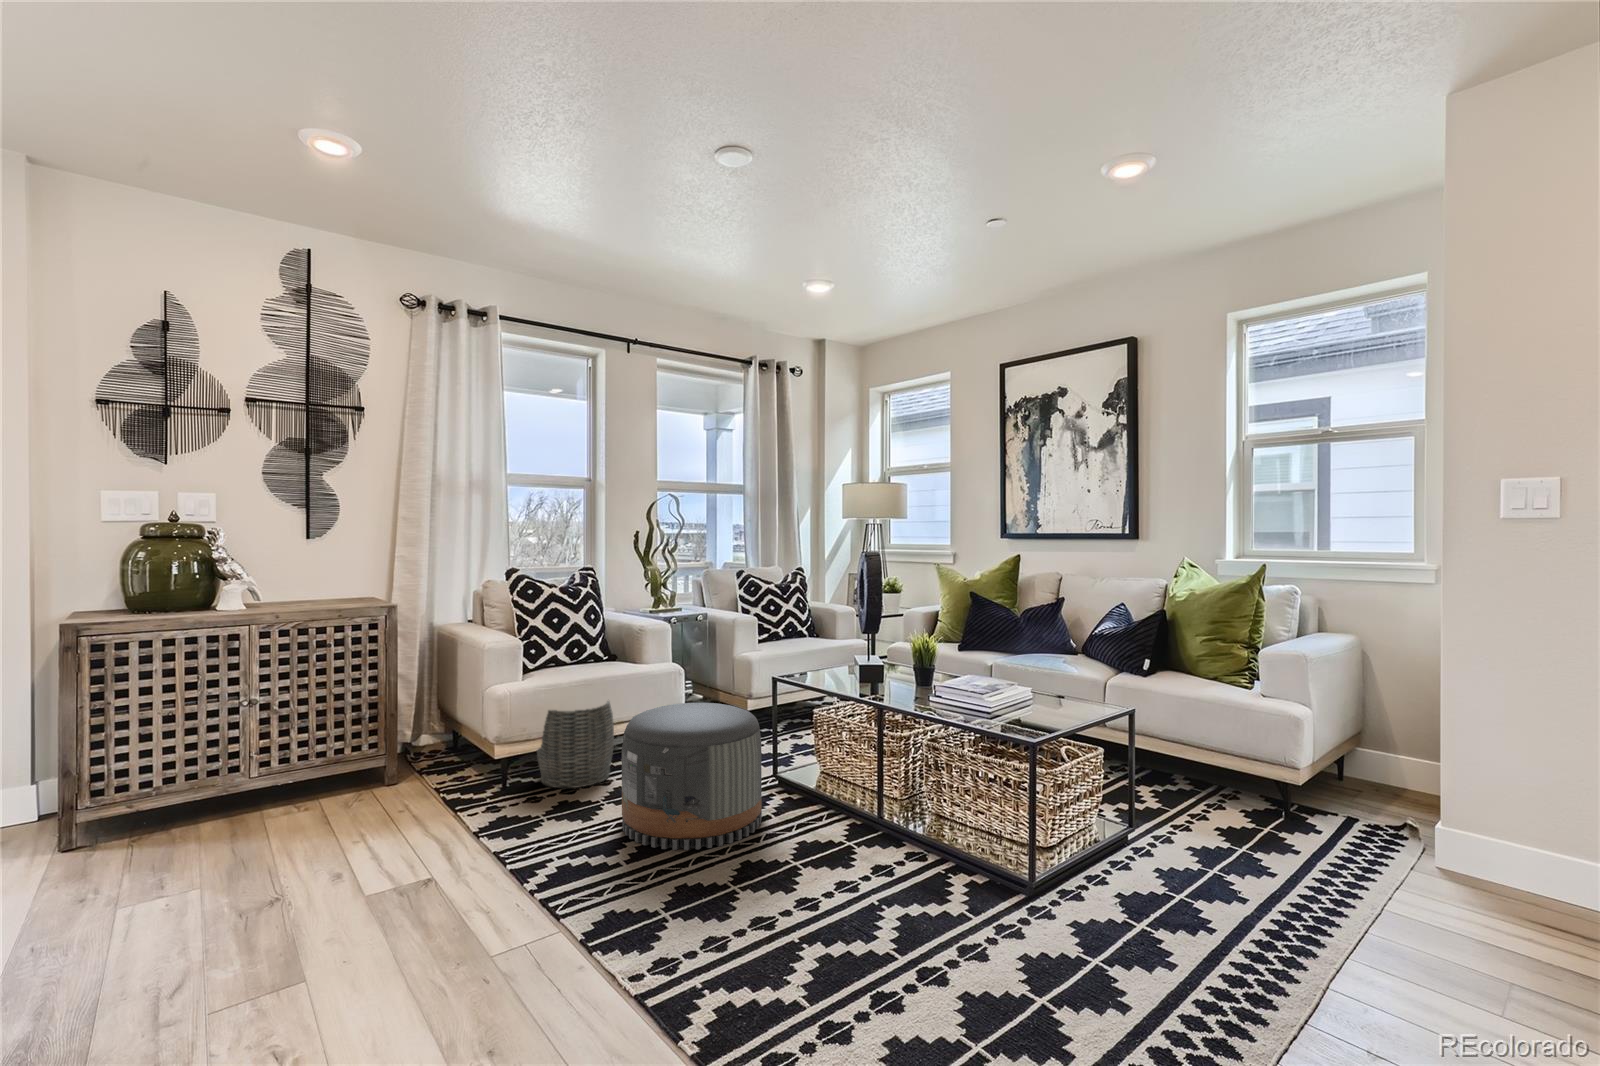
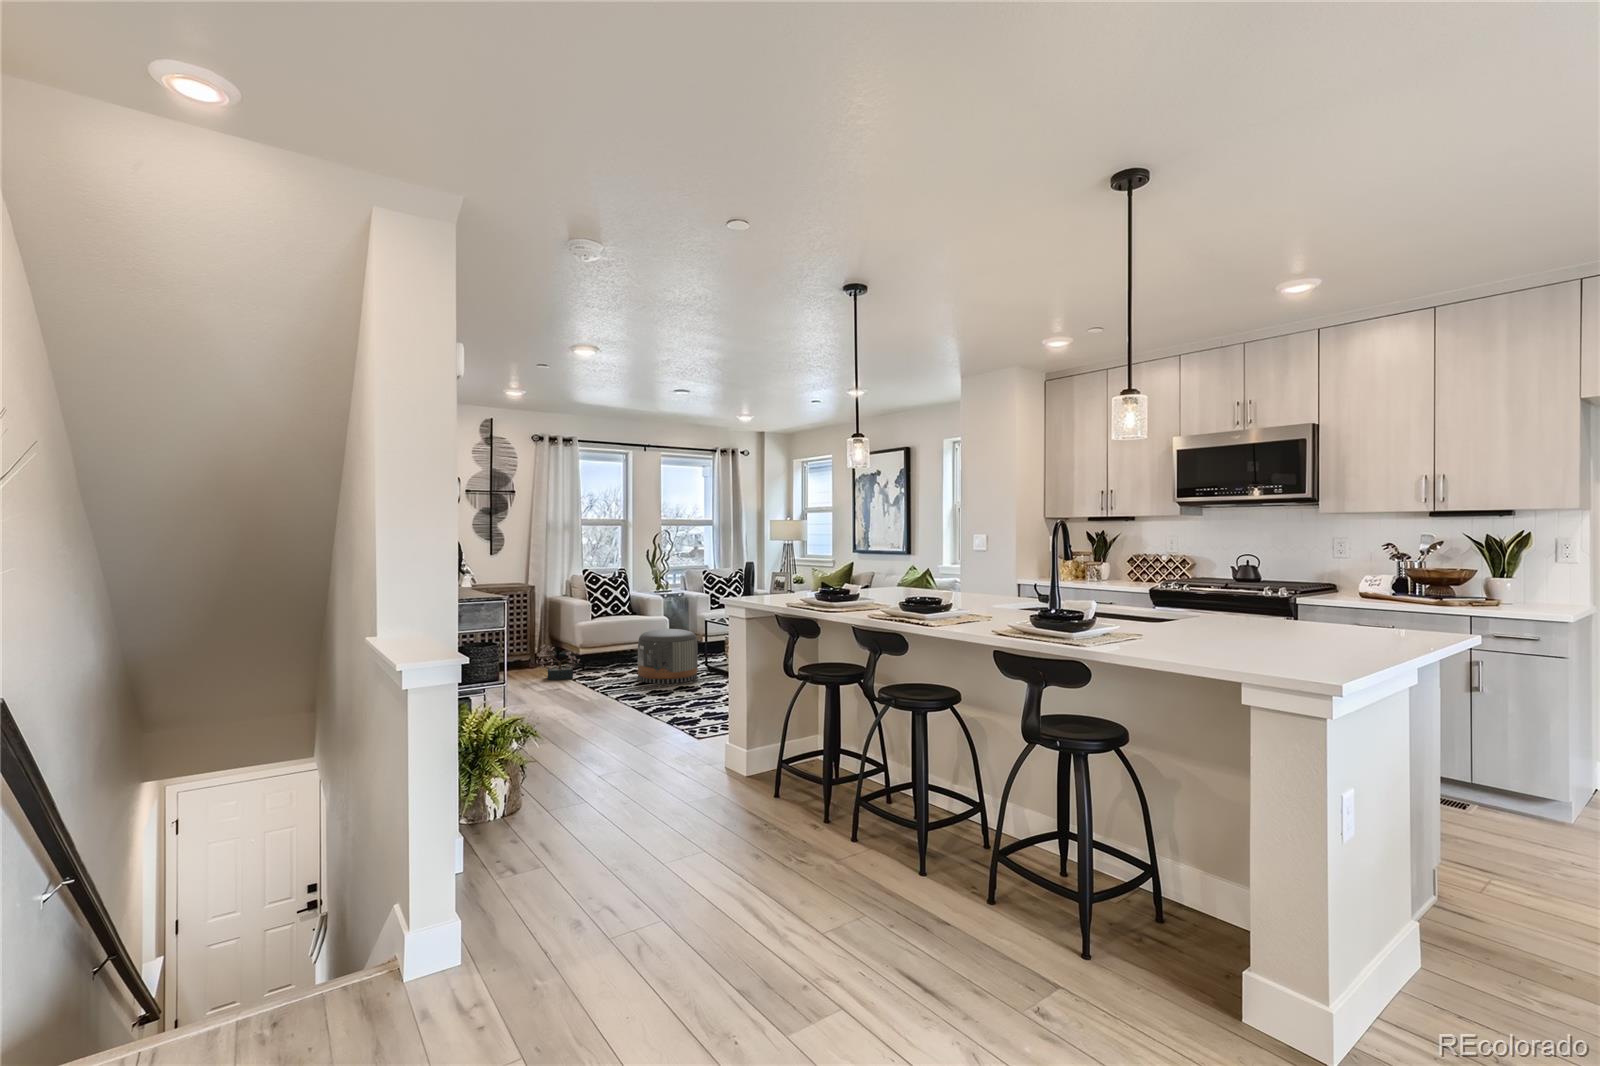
woven basket: present [537,701,614,788] -> none [600,630,635,669]
decorative plant: none [375,746,485,837] -> present [536,644,580,680]

